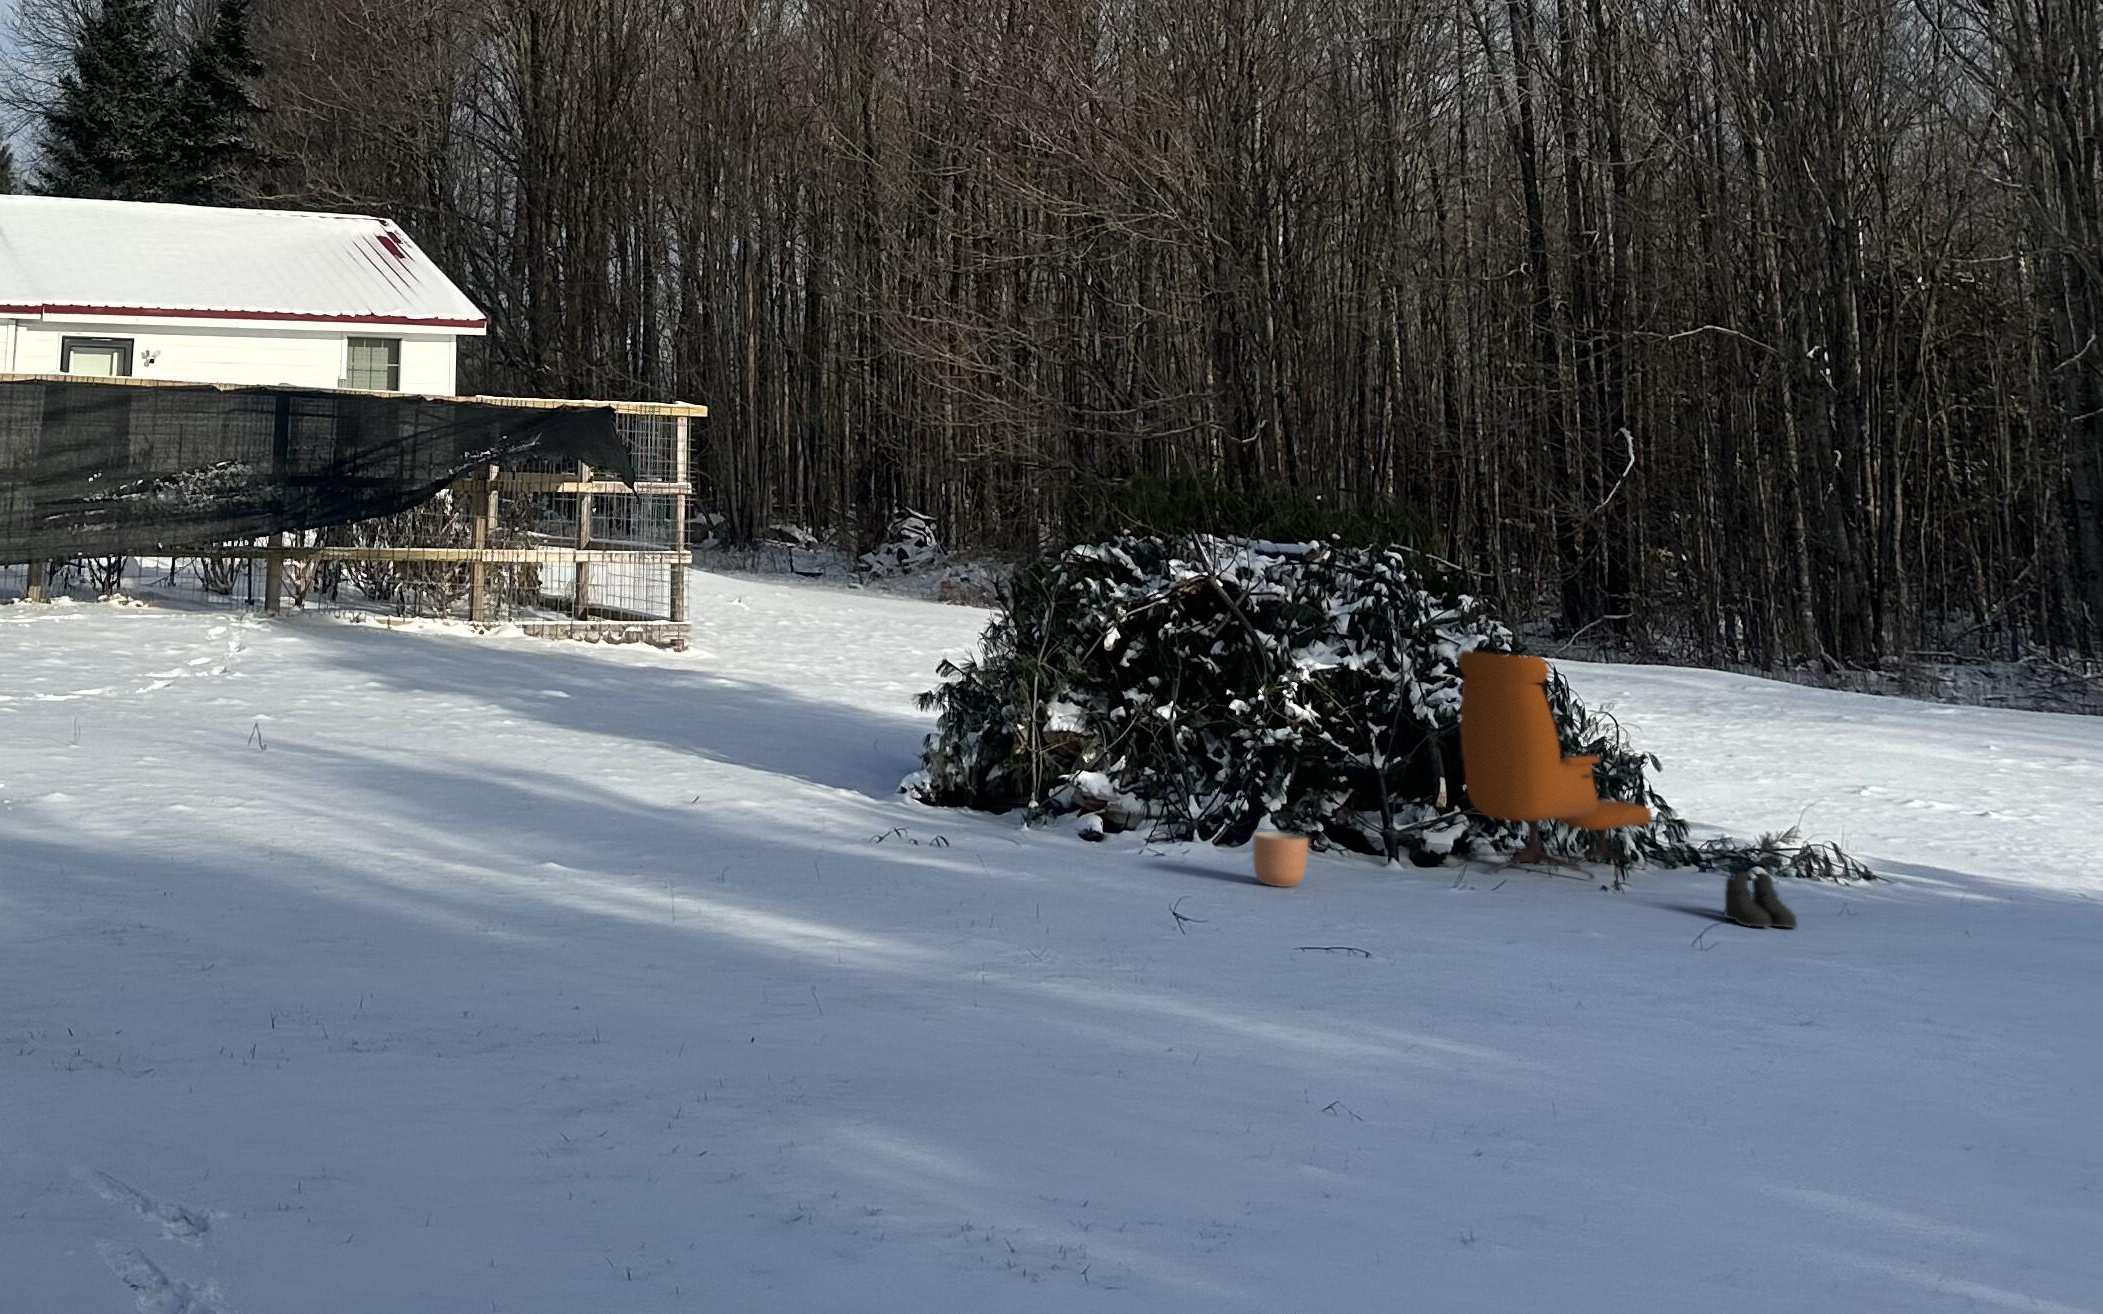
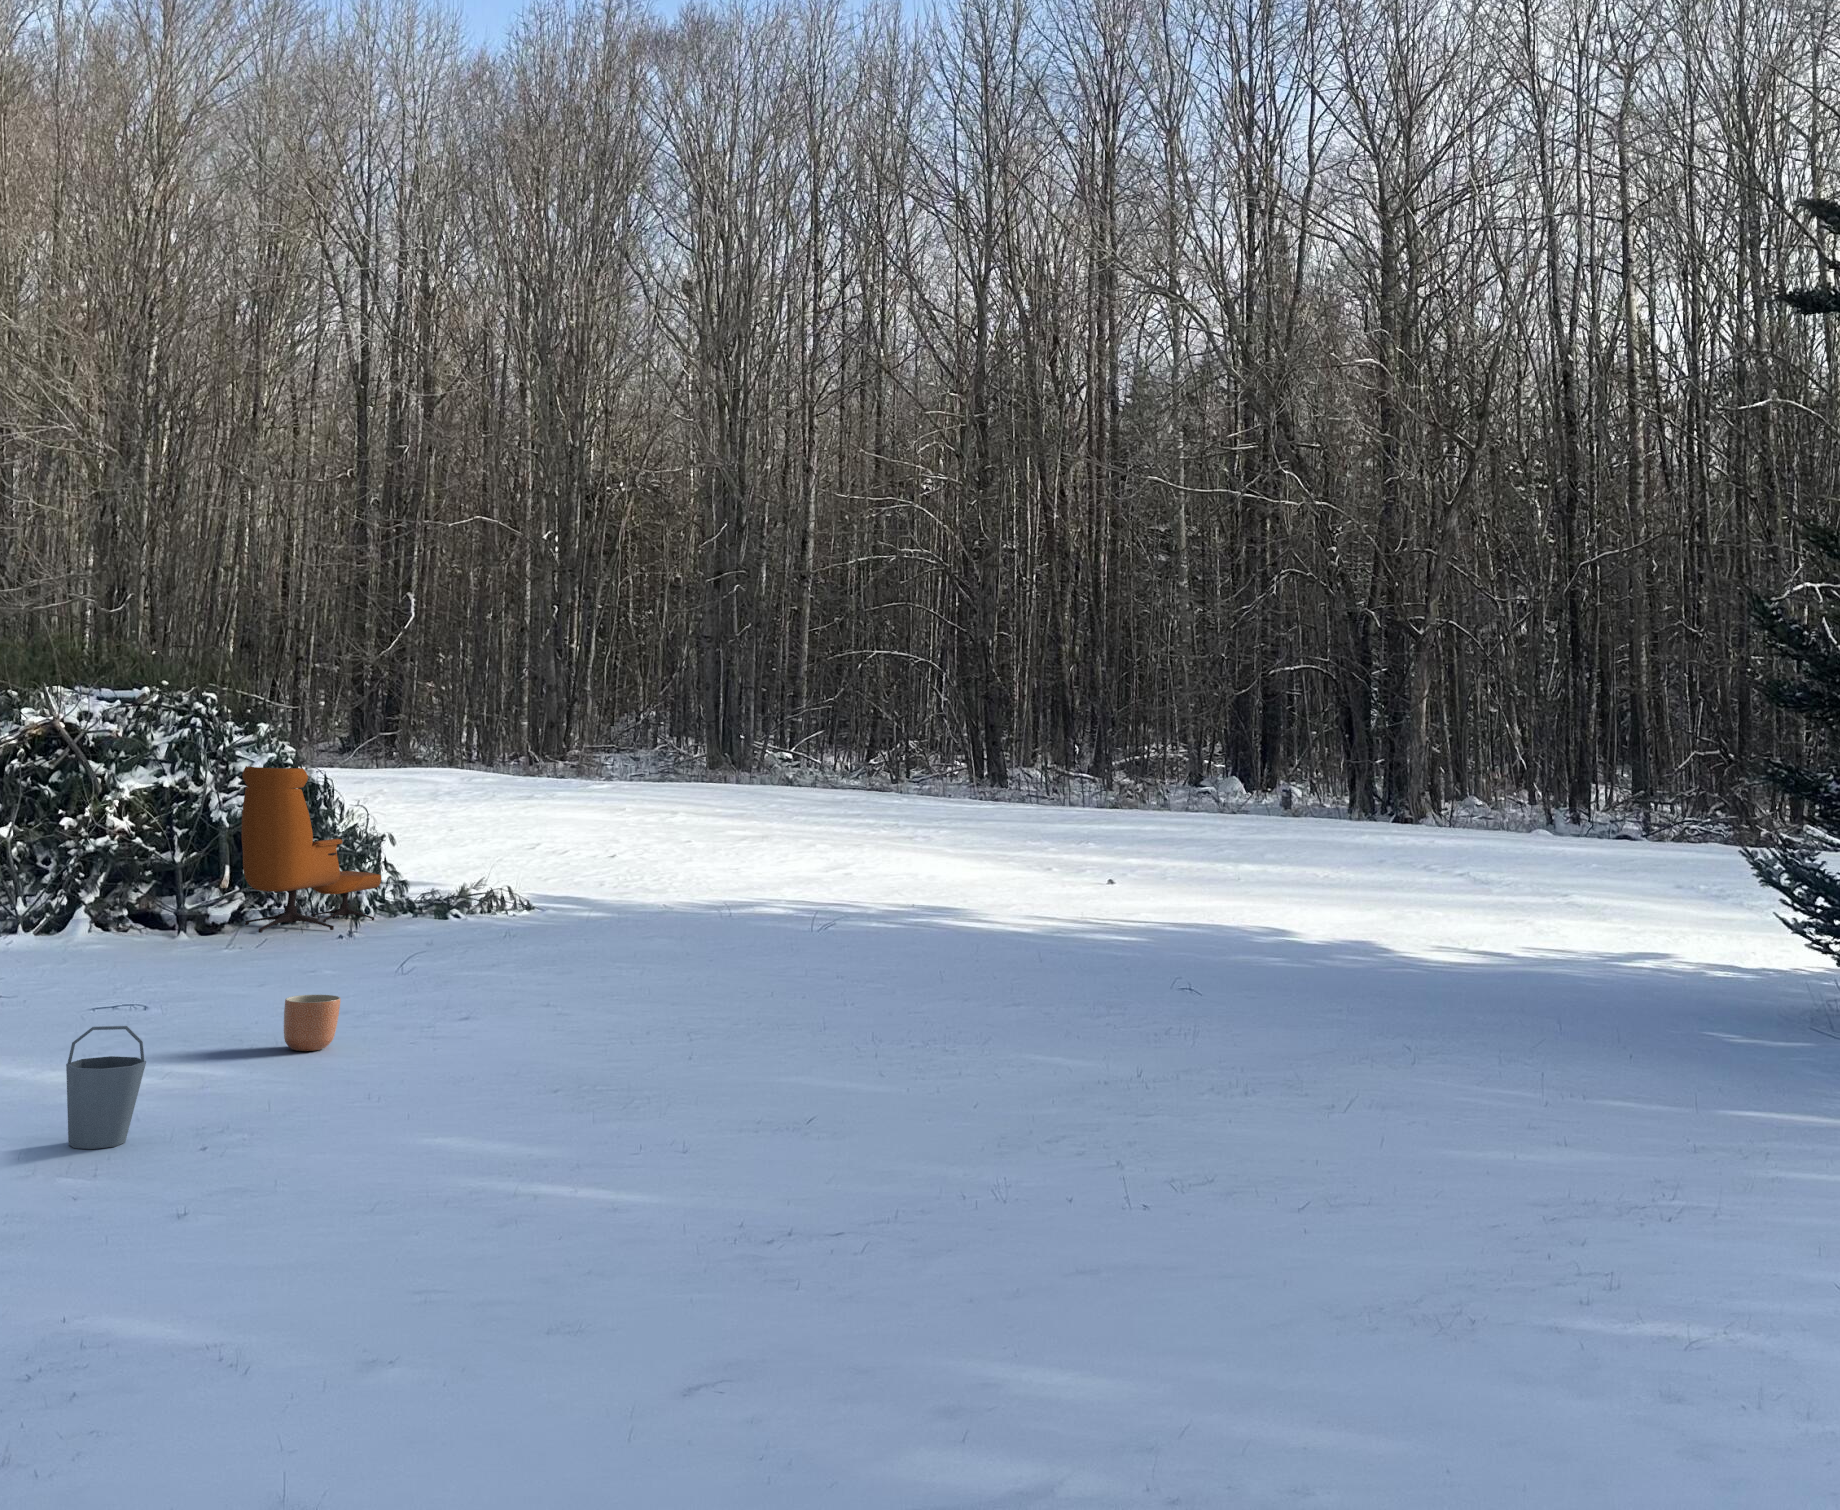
planter: present [1253,832,1308,887] -> present [284,995,341,1051]
boots: present [1725,872,1797,928] -> none [417,911,464,950]
bucket: none [1330,1022,1438,1194] -> present [66,1026,146,1149]

